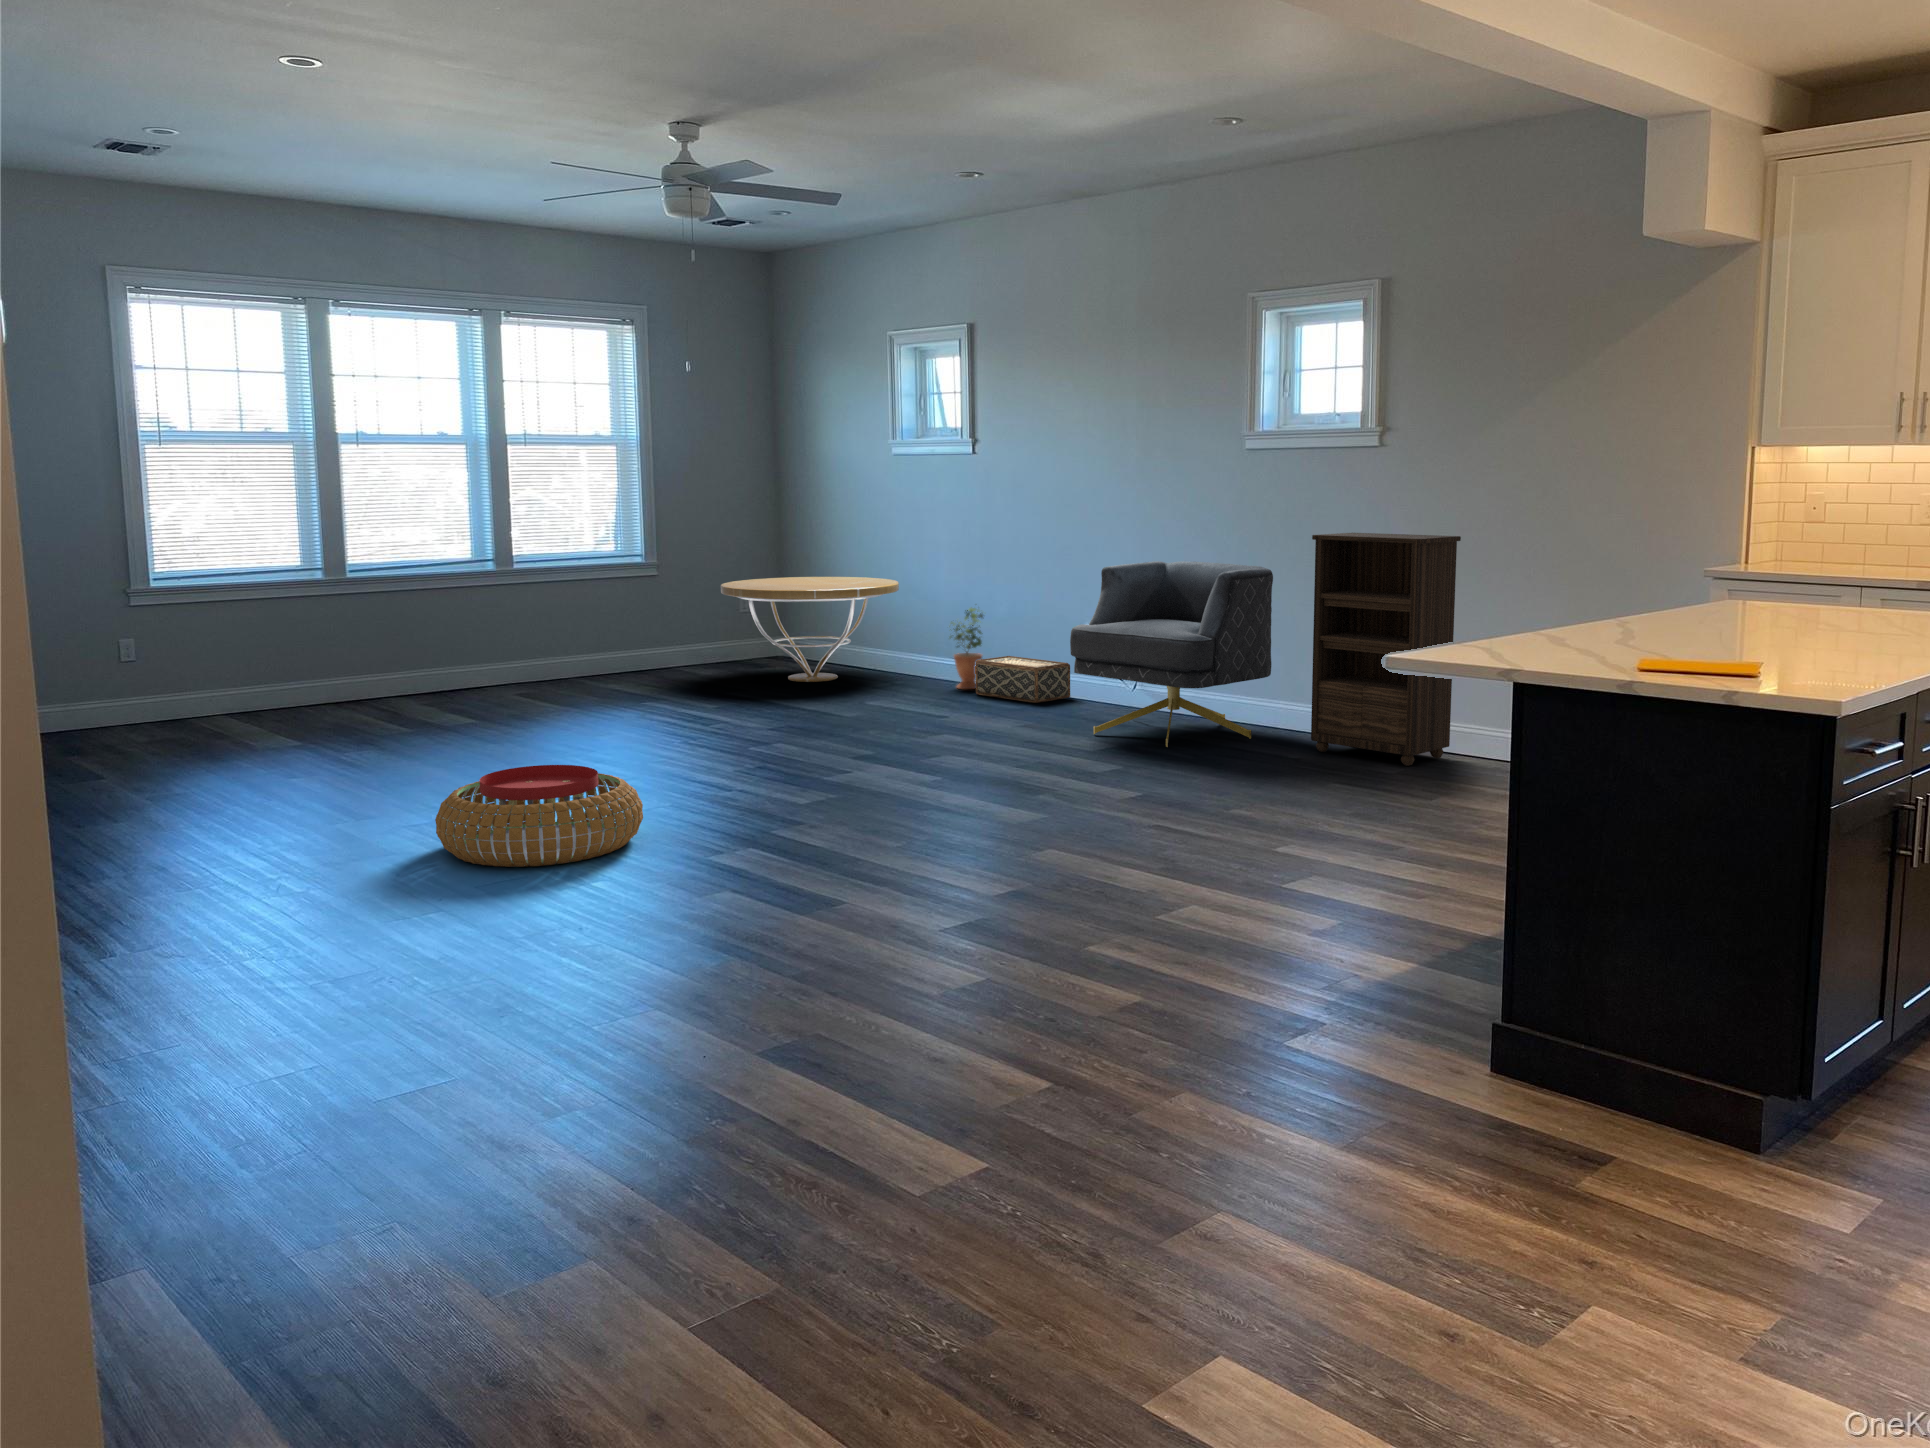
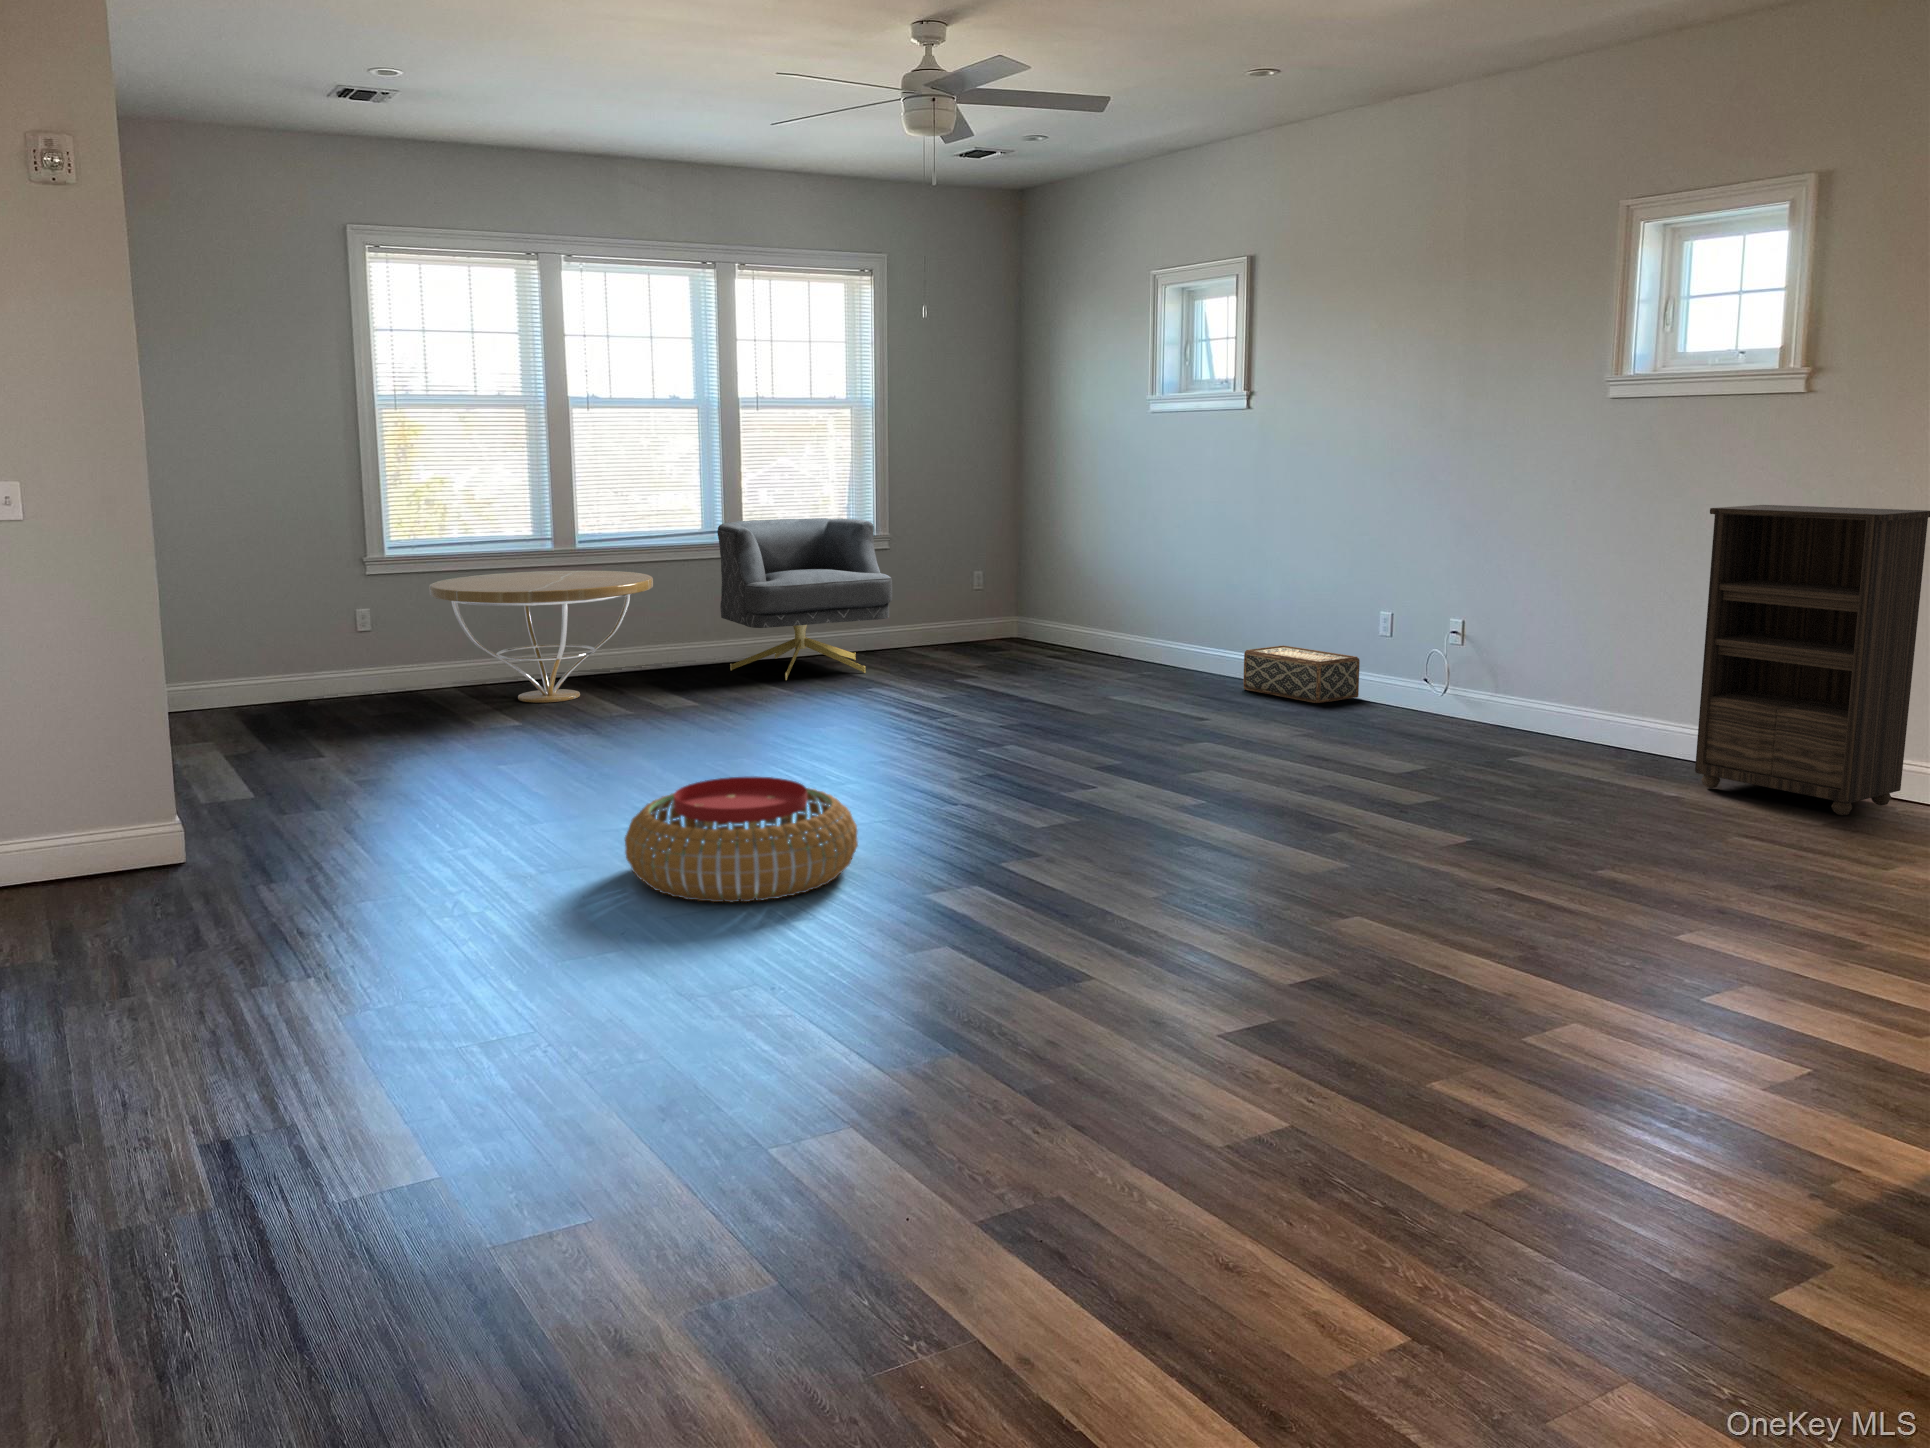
armchair: present [1070,561,1273,747] -> present [717,518,892,680]
coffee table: present [721,577,899,682] -> present [429,570,653,703]
potted plant: present [950,608,983,689] -> none [1211,584,1257,683]

